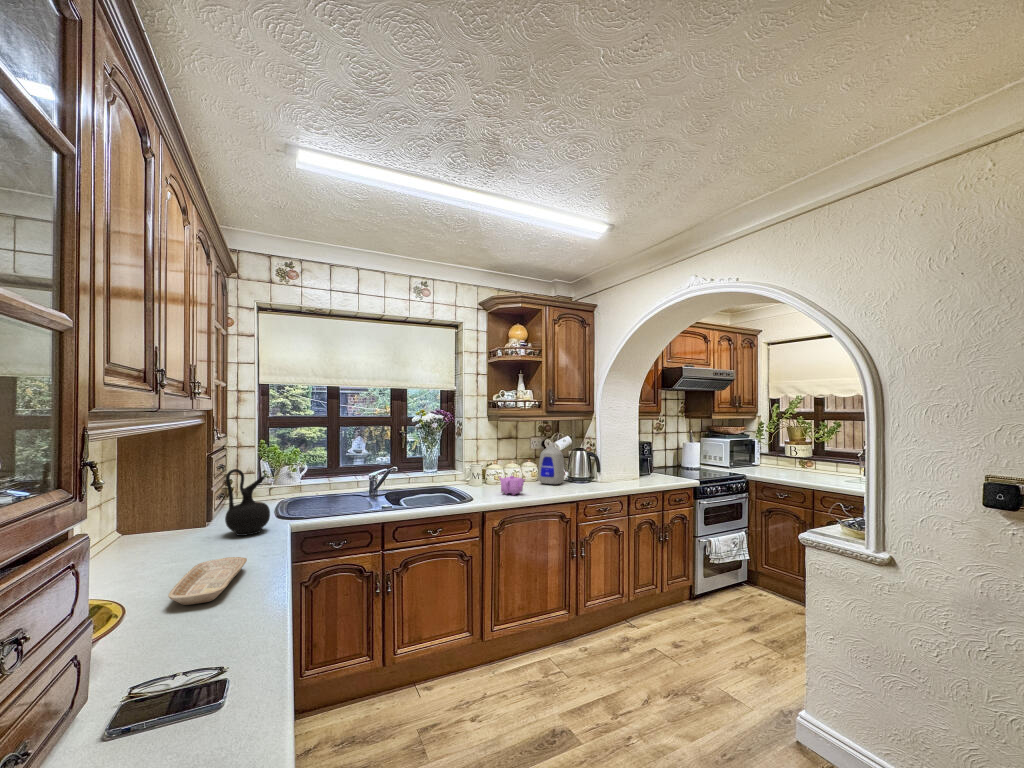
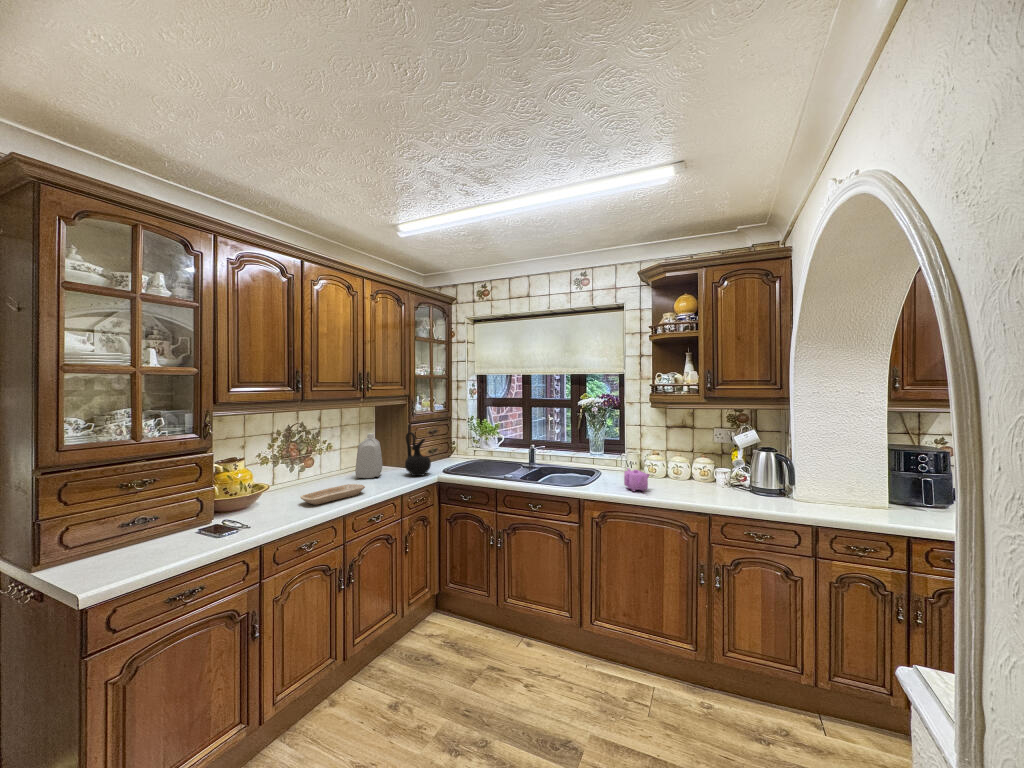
bottle: present [538,443,565,484] -> present [355,433,382,478]

